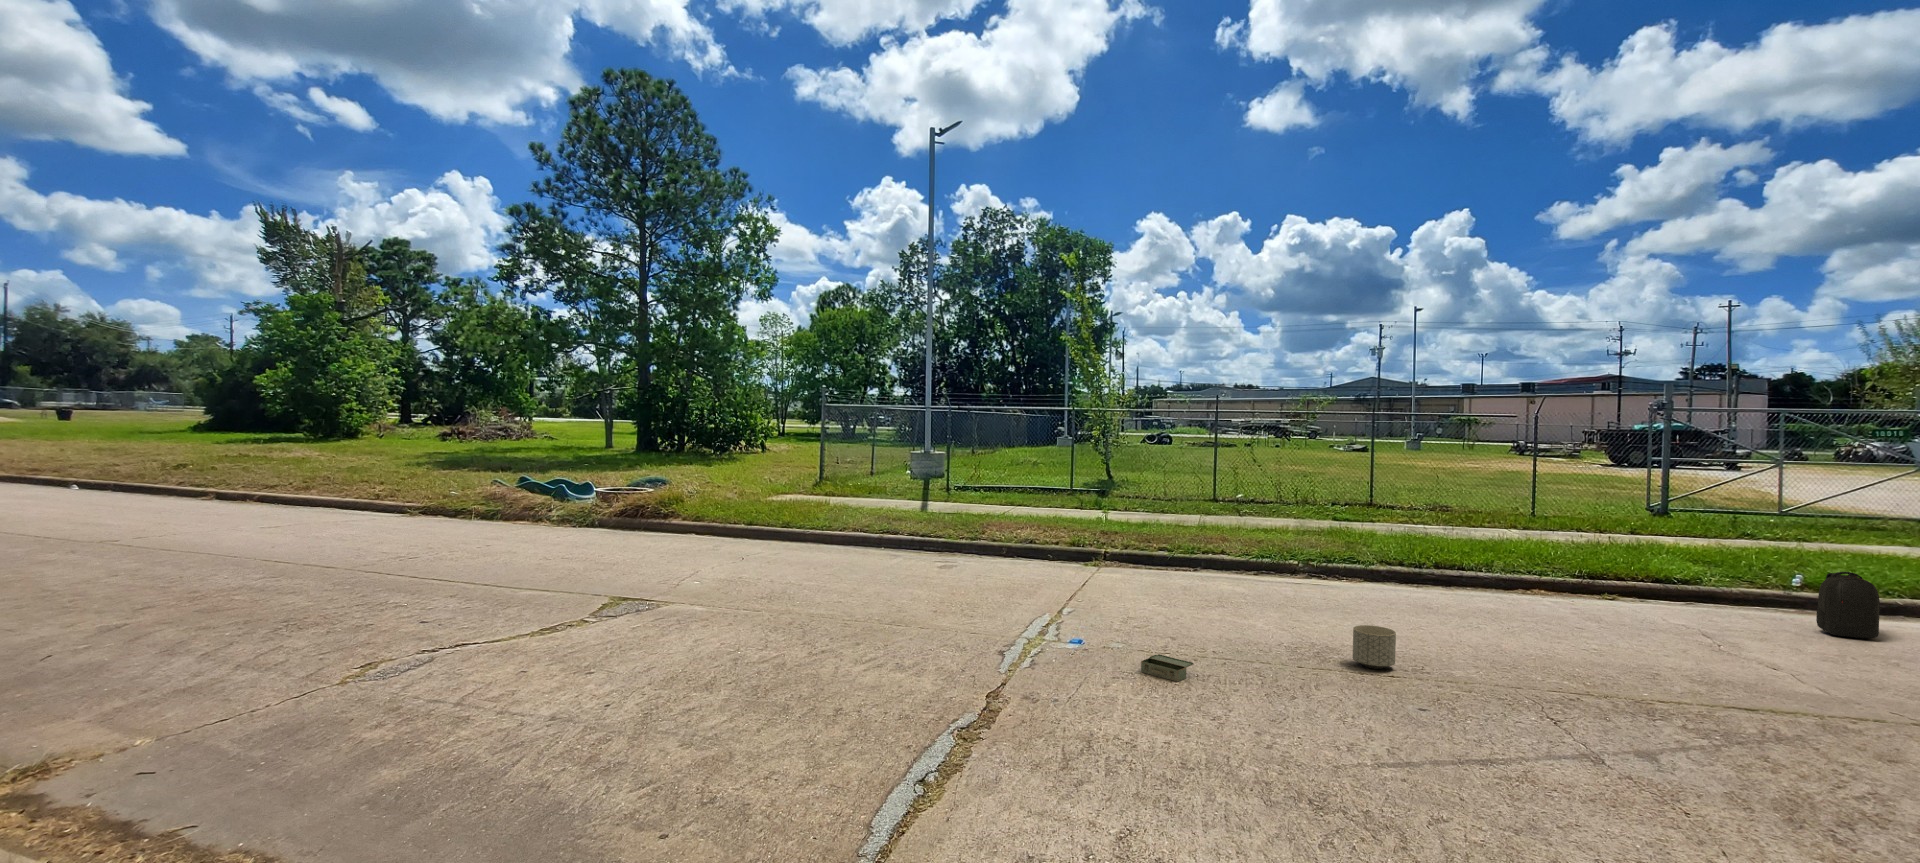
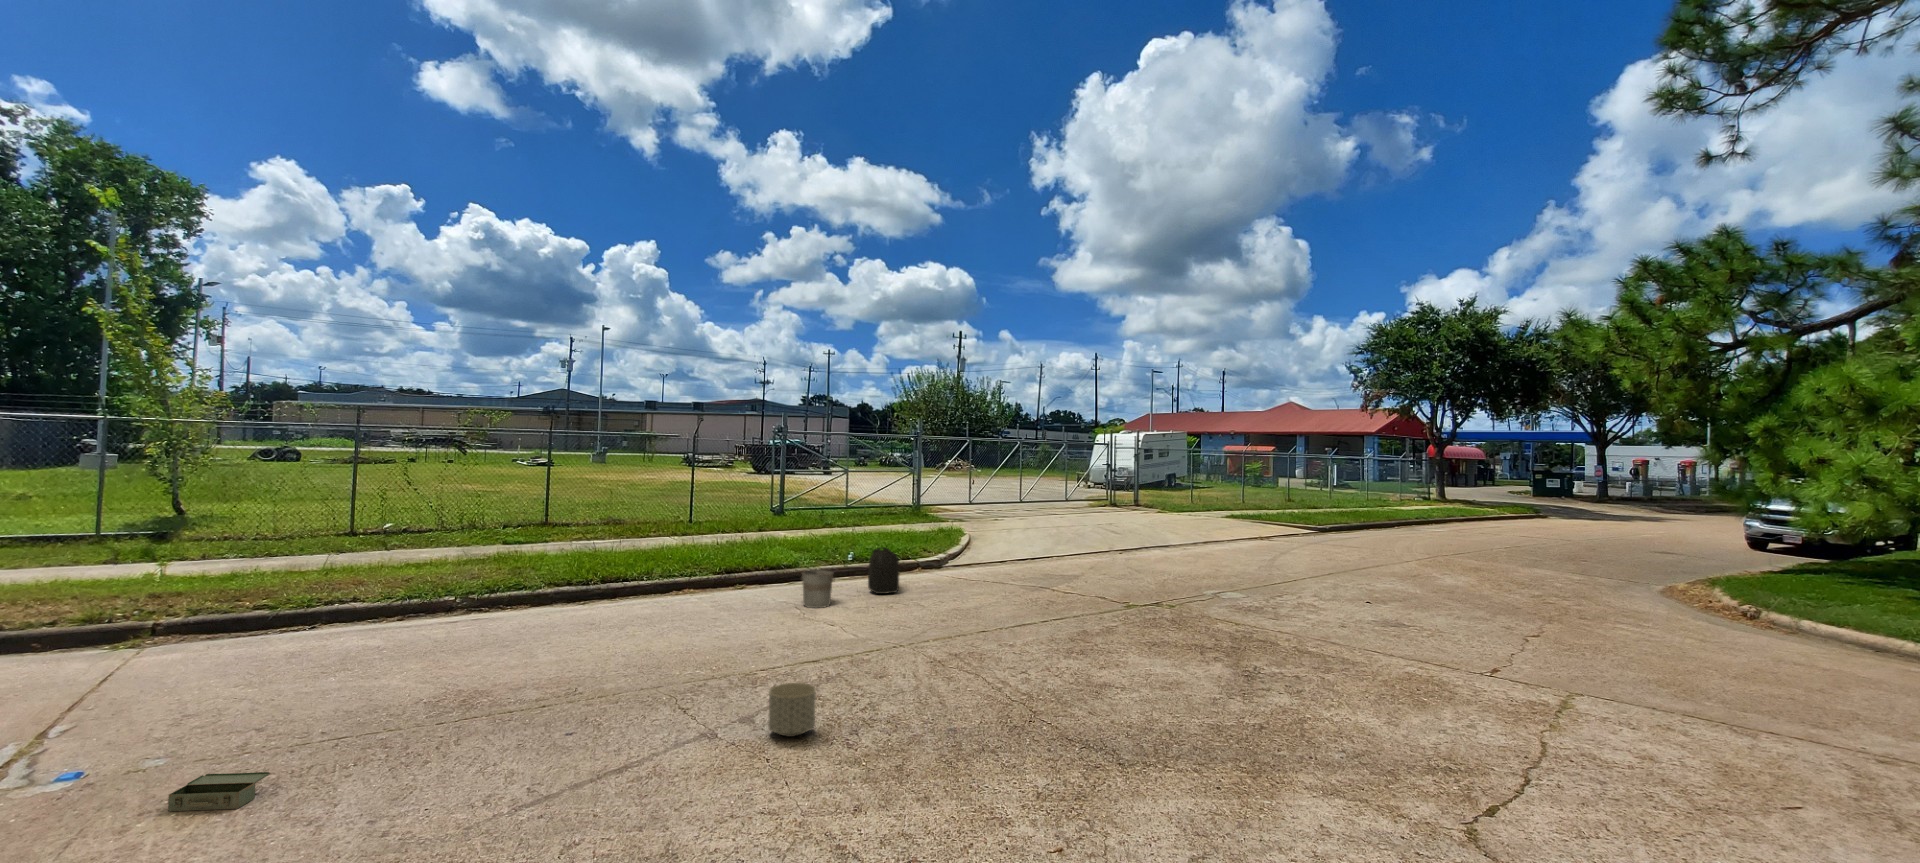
bucket: none [1692,587,1754,638] -> present [801,570,834,608]
planter: present [1352,625,1396,669] -> present [768,683,816,737]

